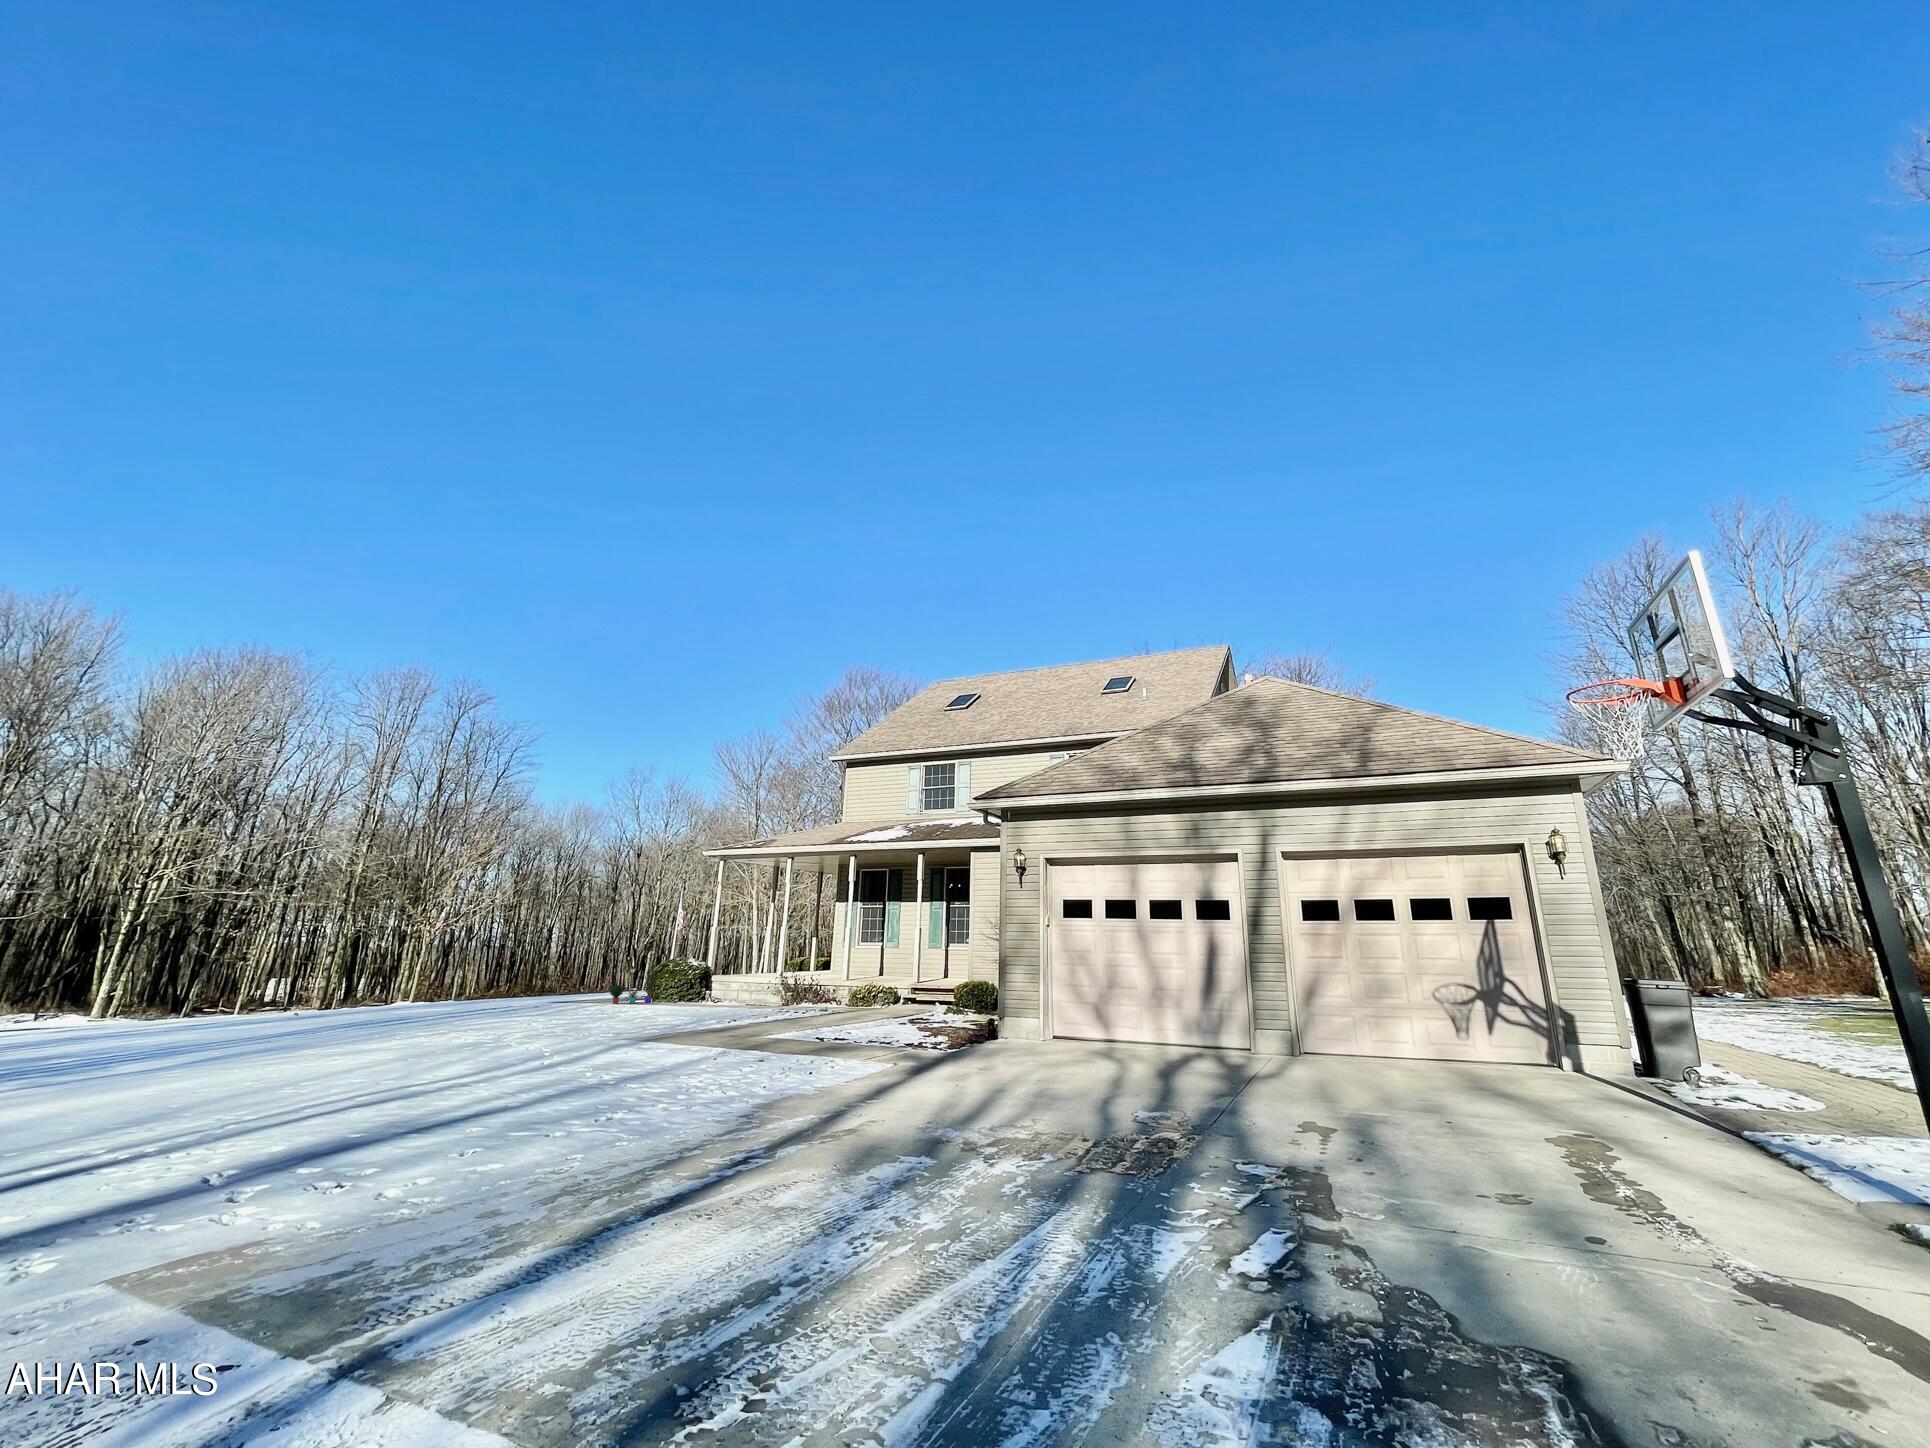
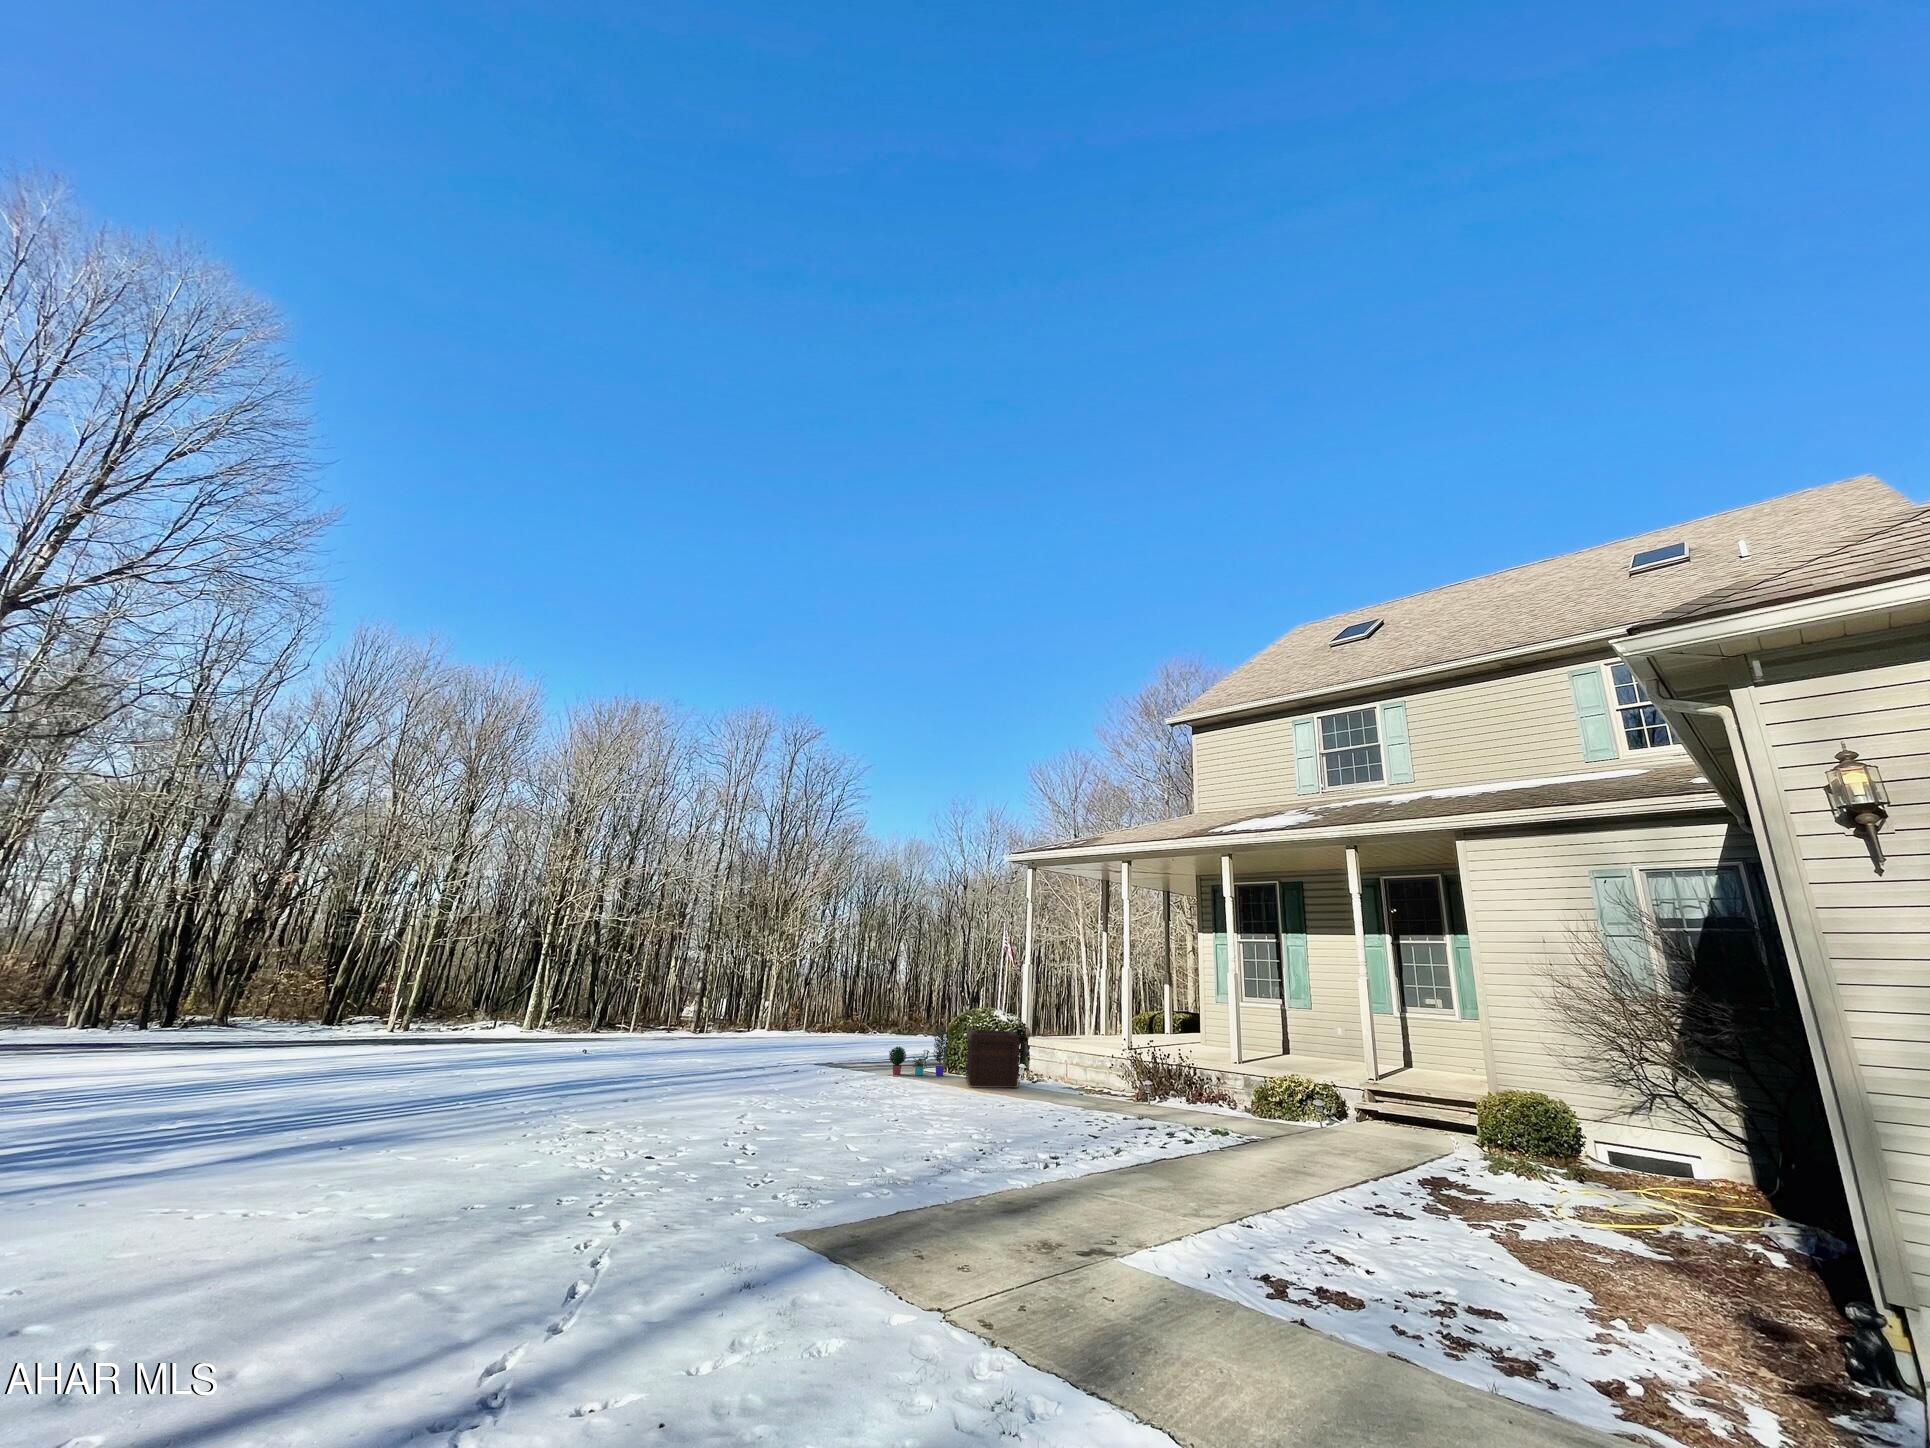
wooden crate: none [668,969,709,1006] -> present [966,1029,1020,1088]

